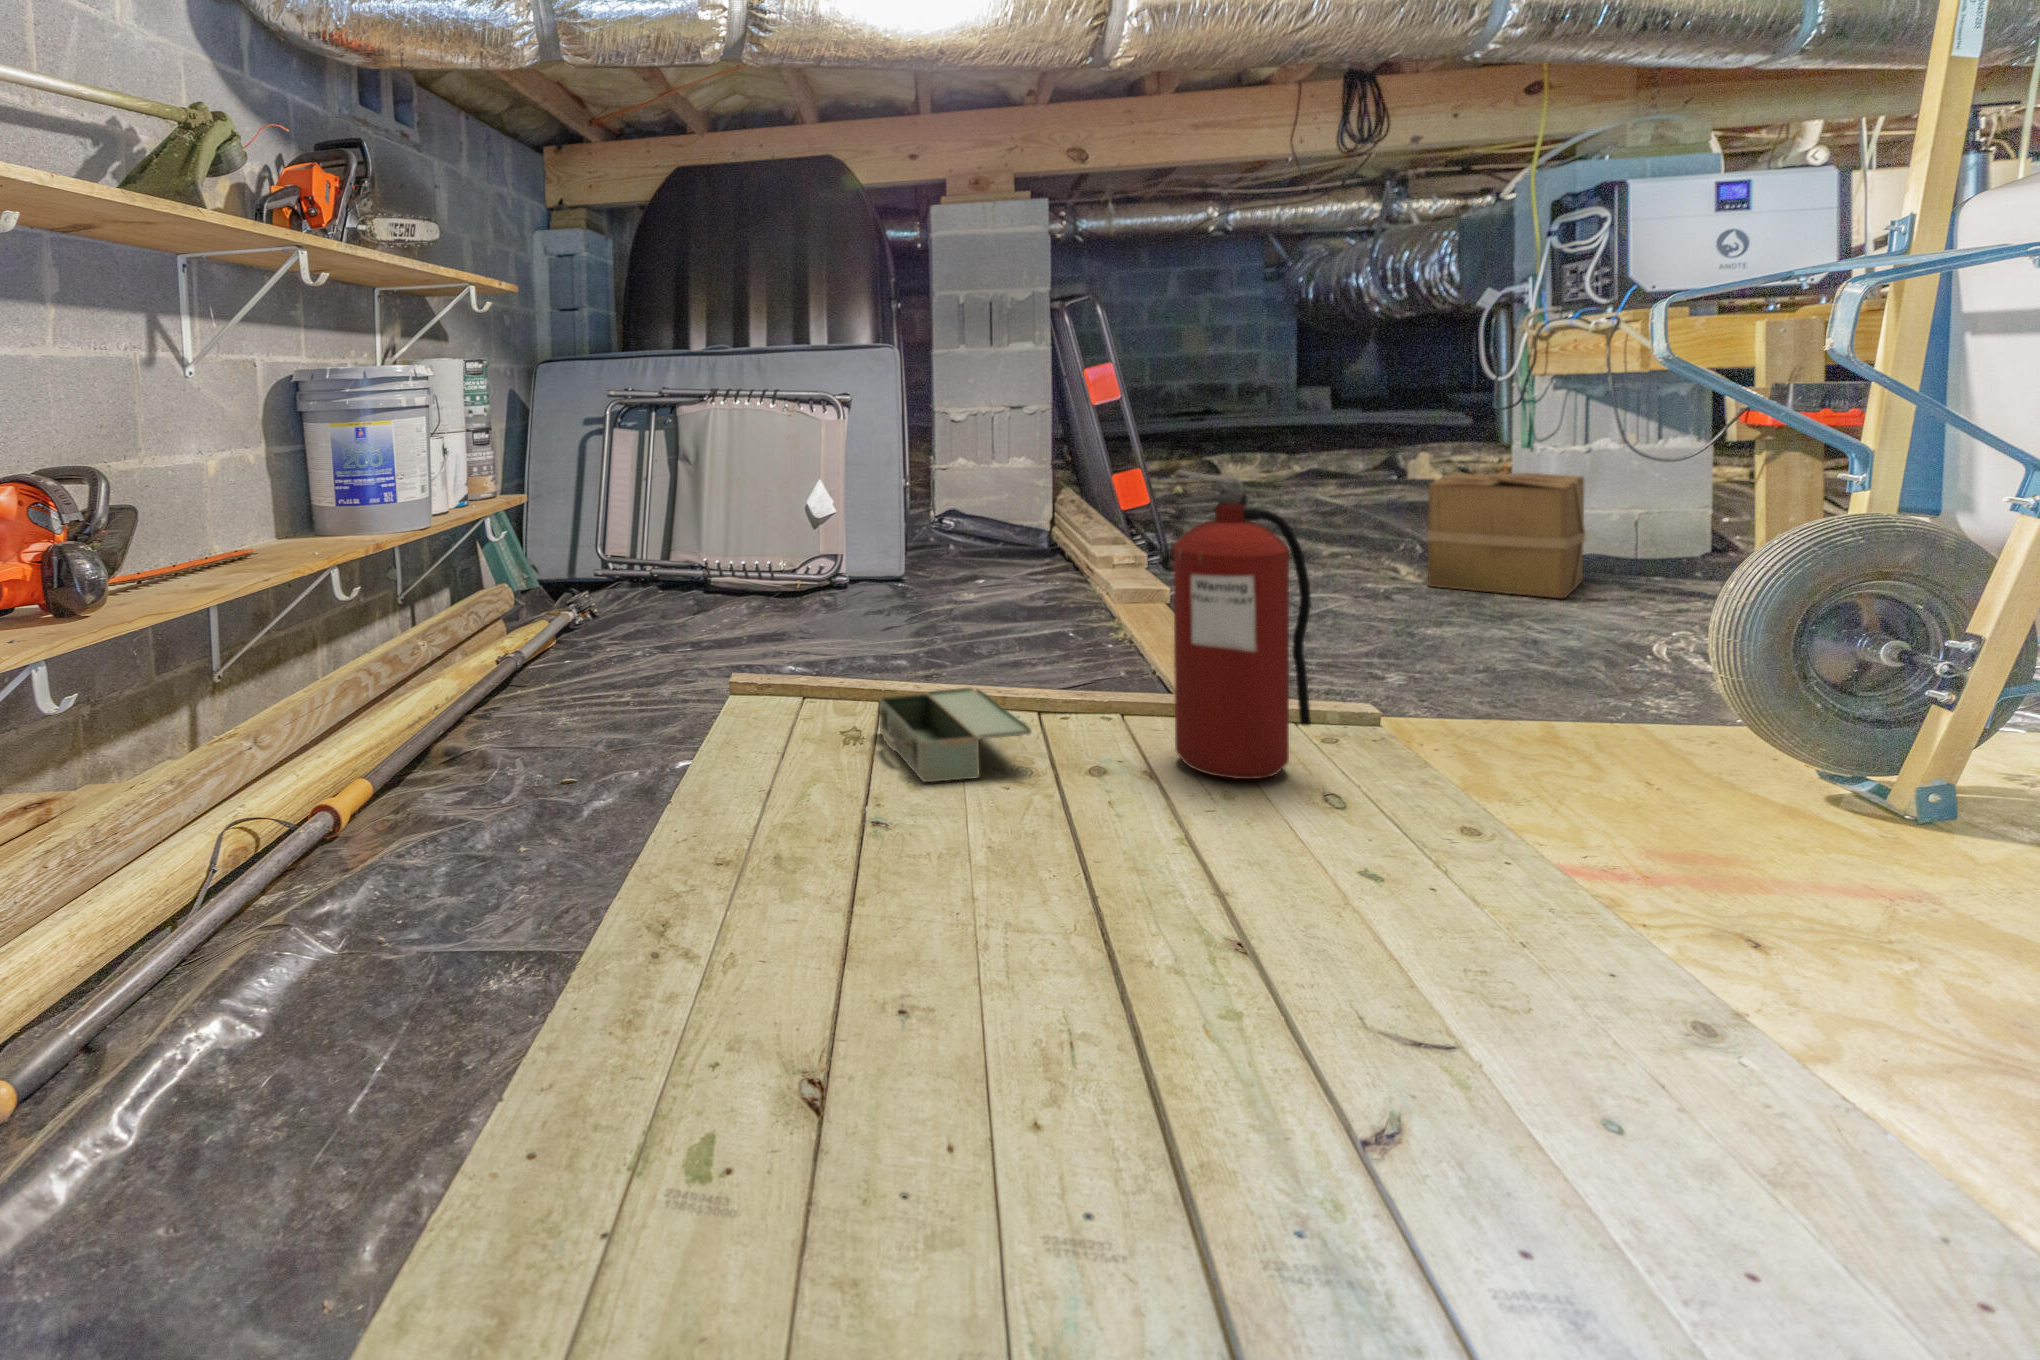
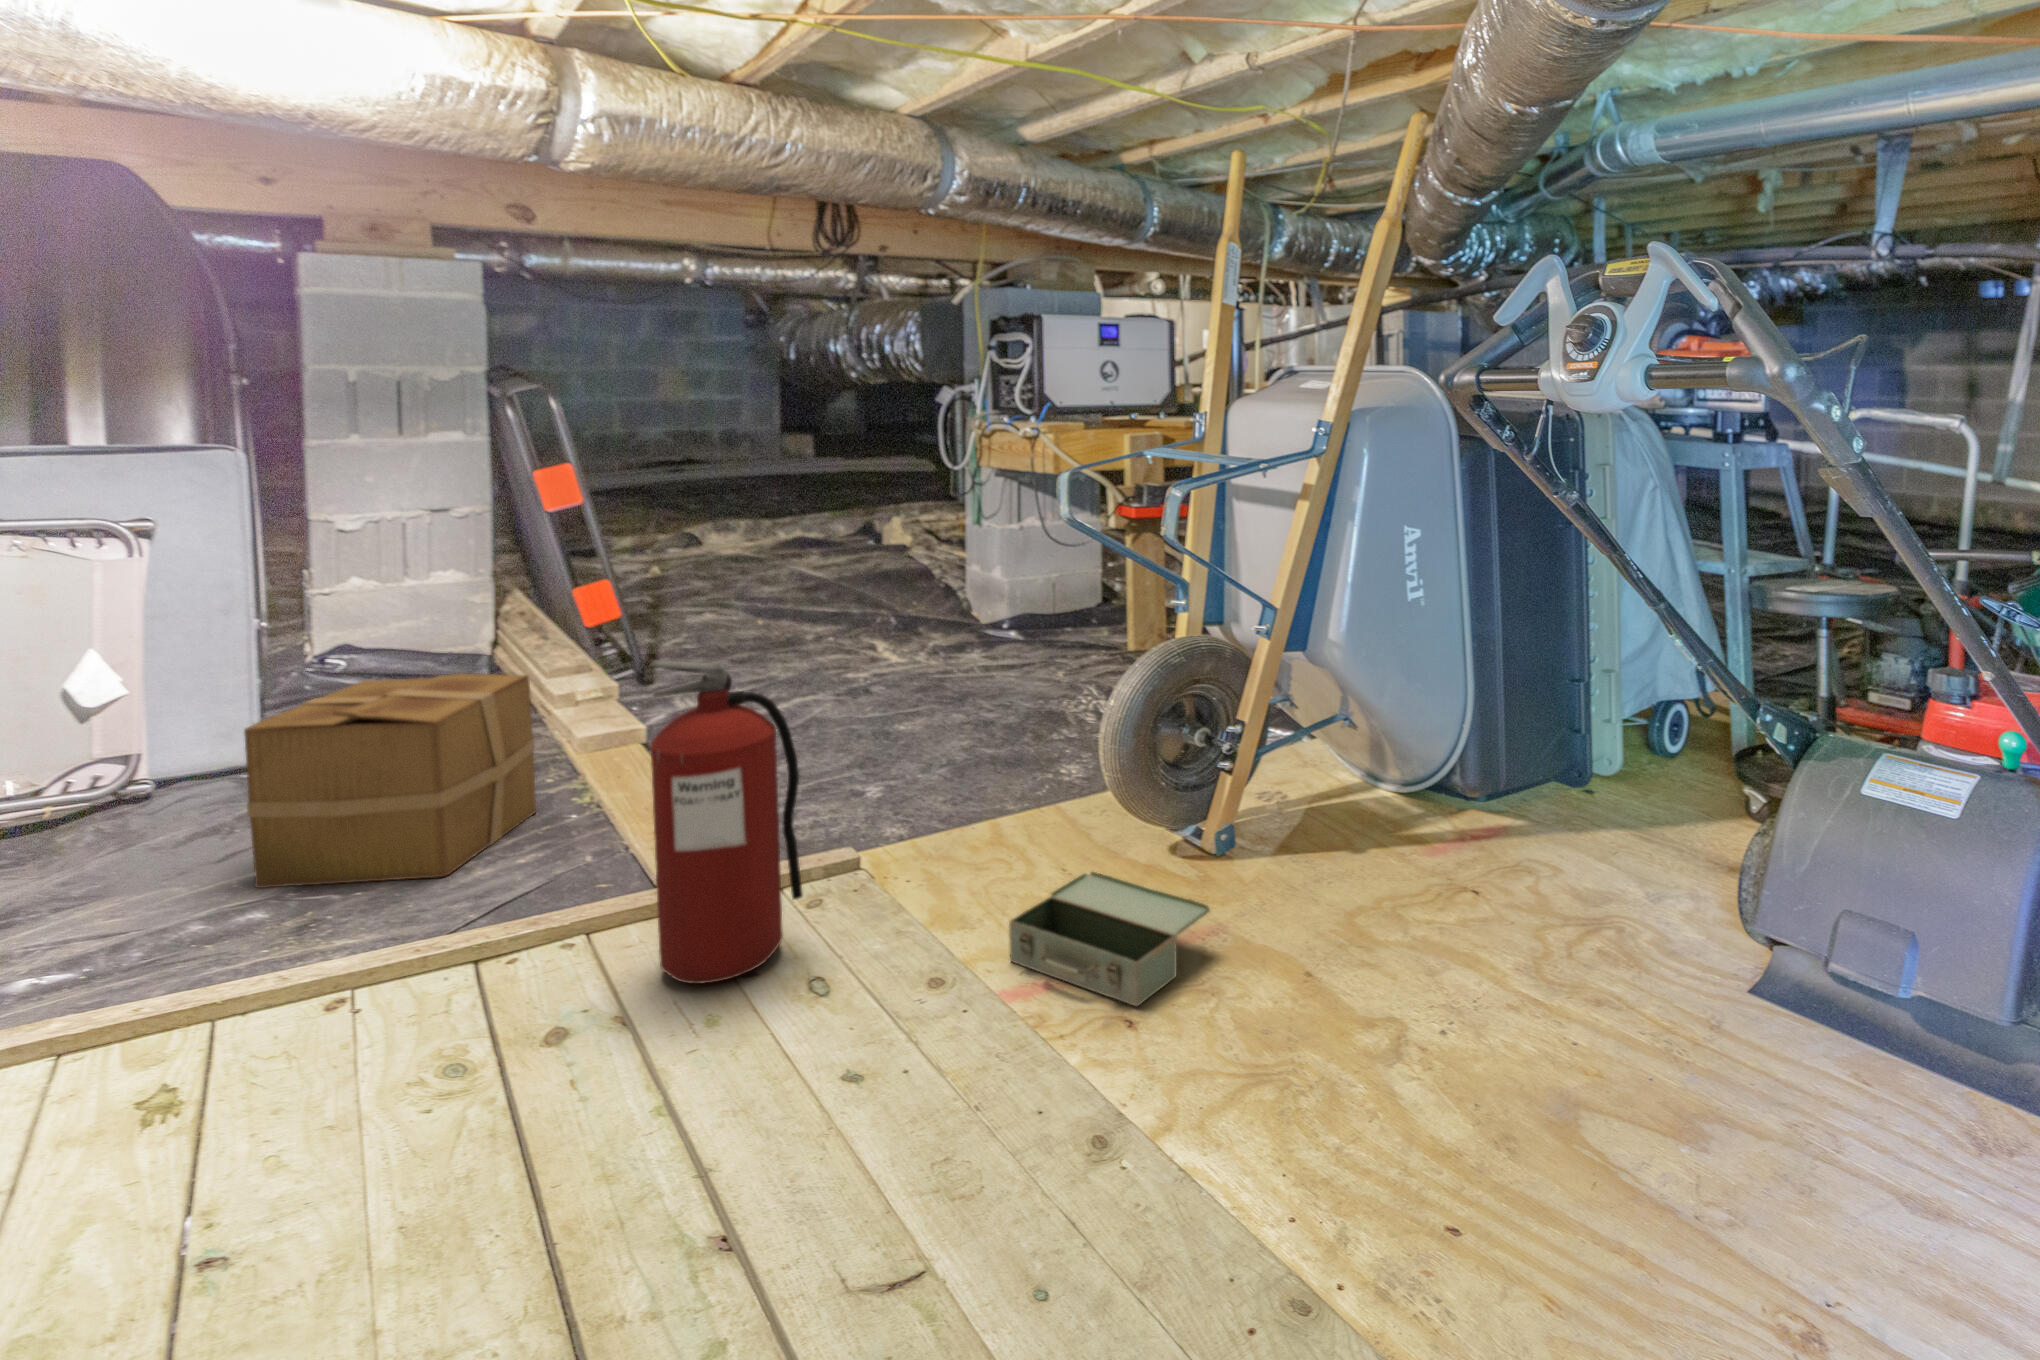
cardboard box: present [1428,473,1586,598] -> present [244,674,536,888]
toolbox: present [878,688,1031,782] -> present [1009,872,1210,1006]

